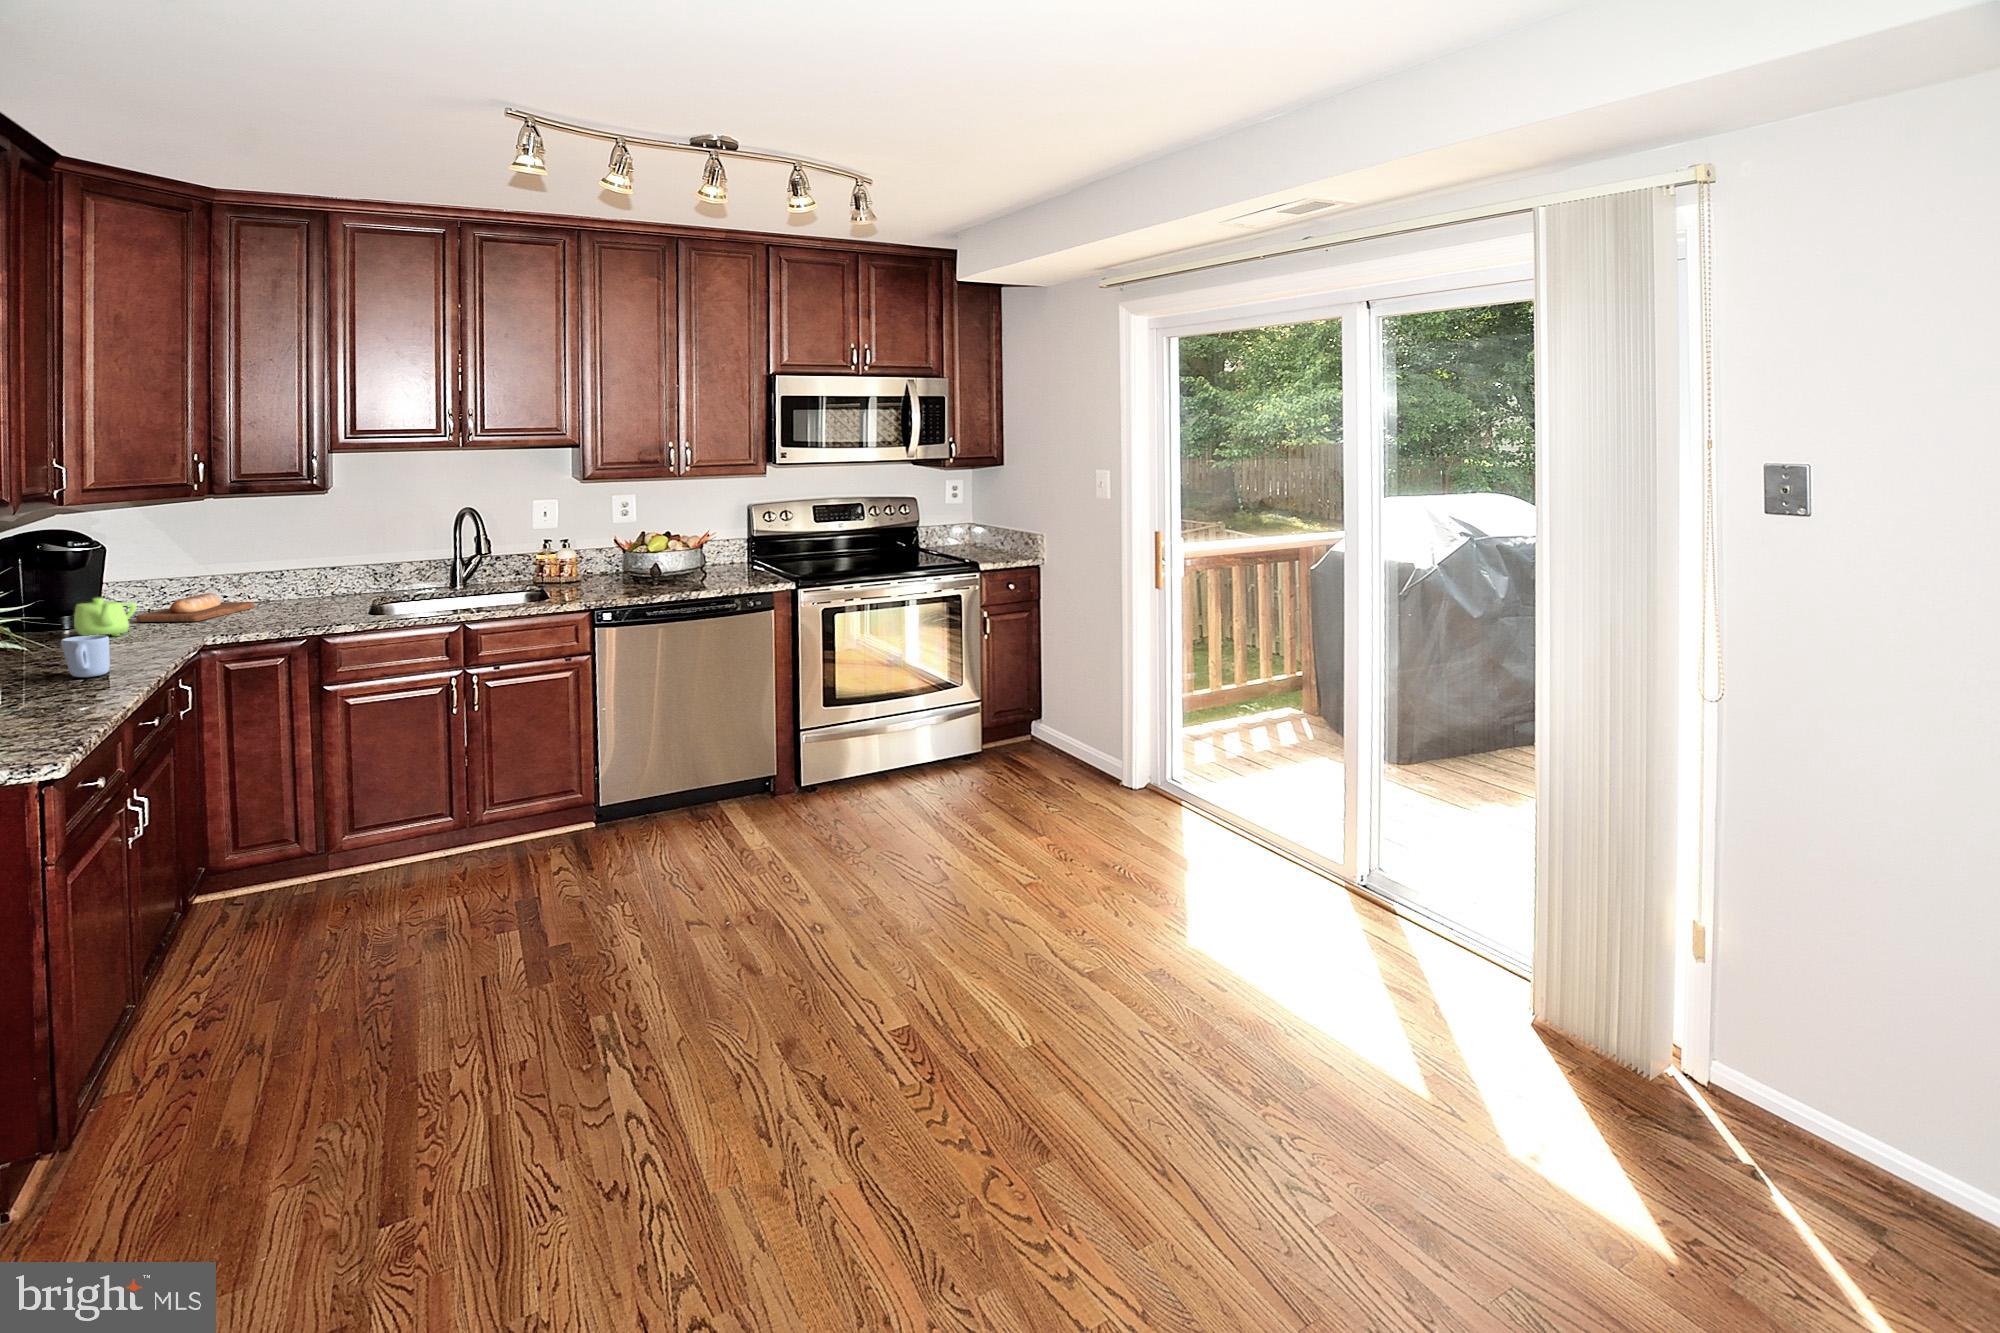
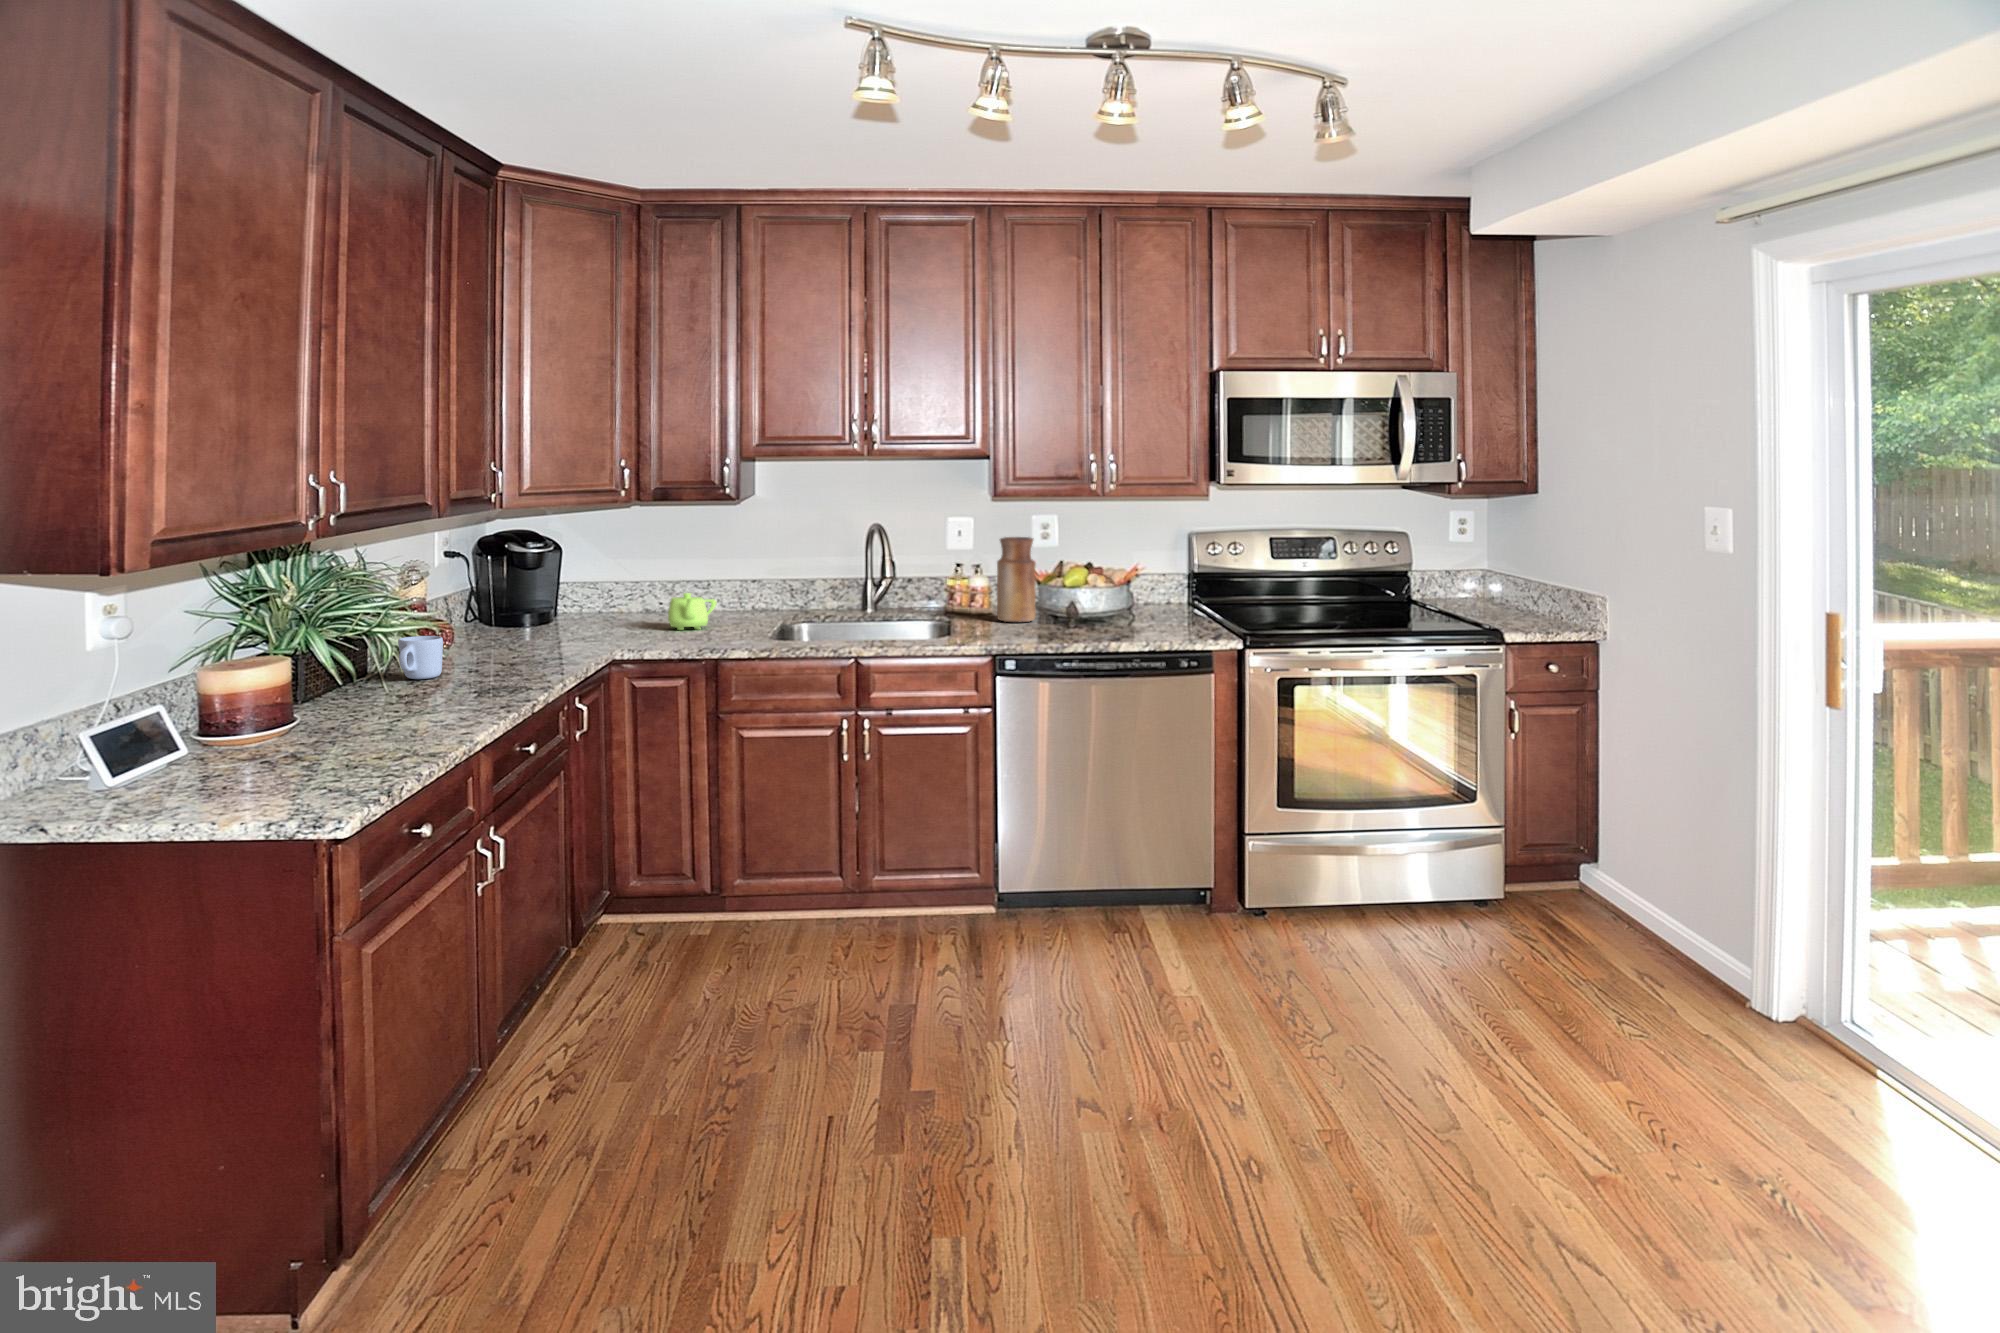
vase: none [589,514,628,589] -> present [997,537,1036,622]
bread loaf: present [136,593,254,622] -> none [566,601,677,627]
teapot: present [74,598,137,636] -> present [668,593,717,630]

